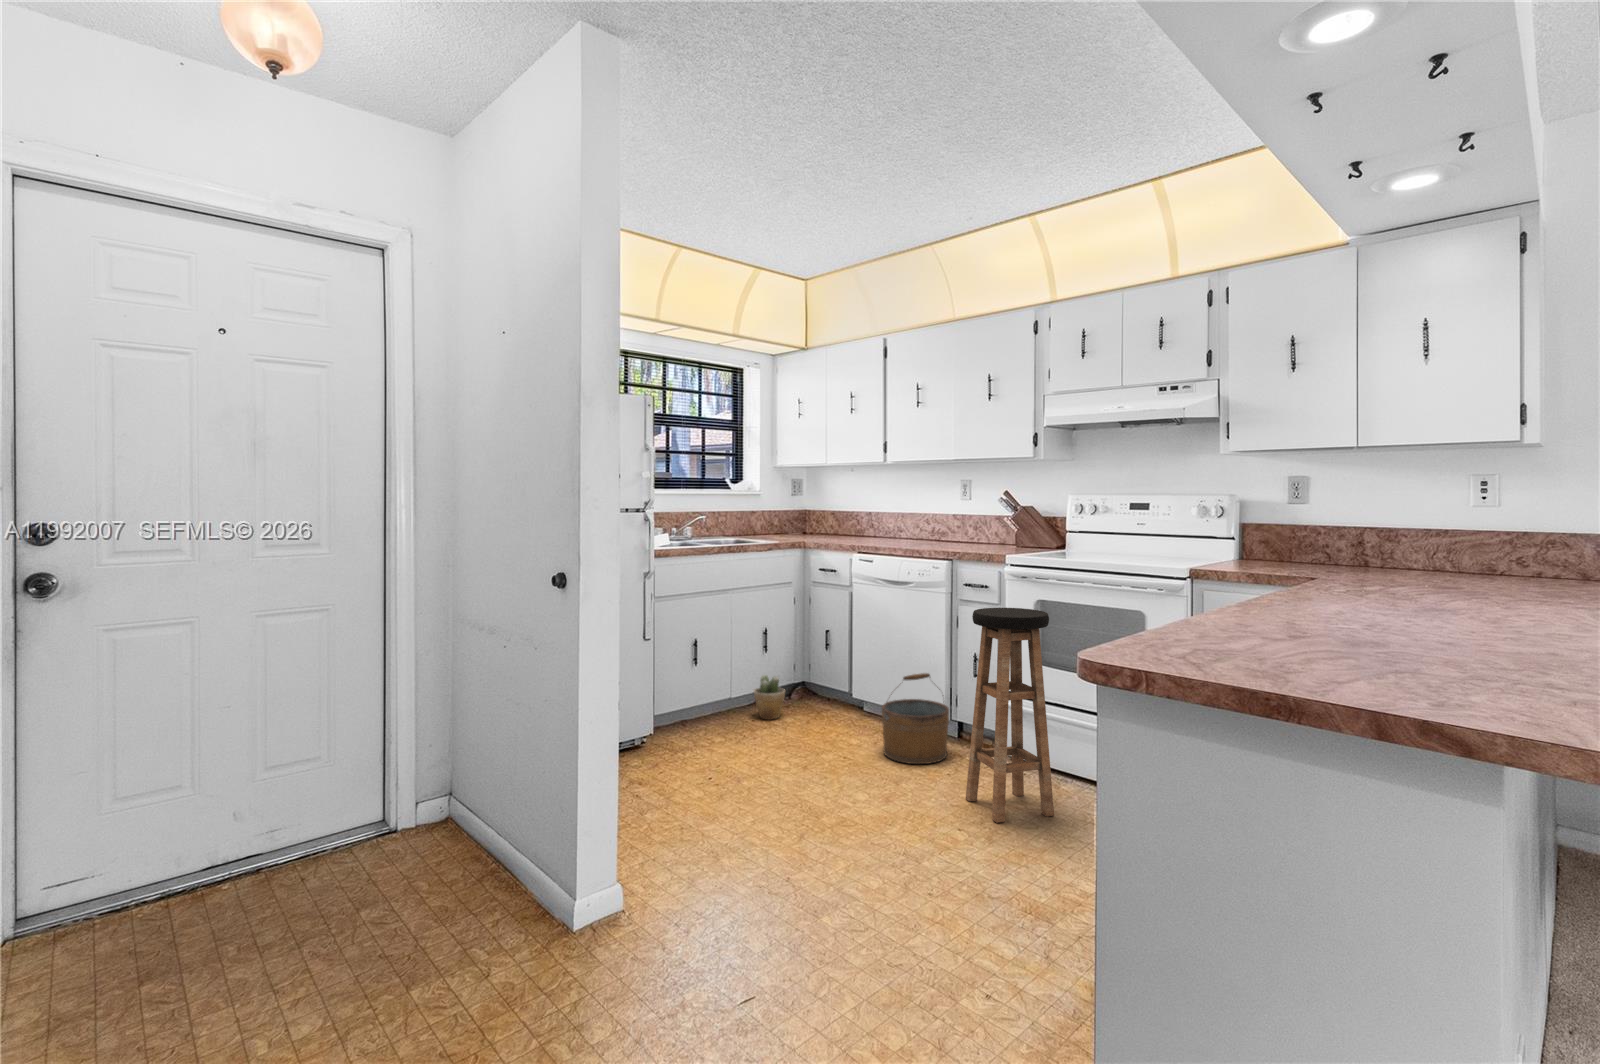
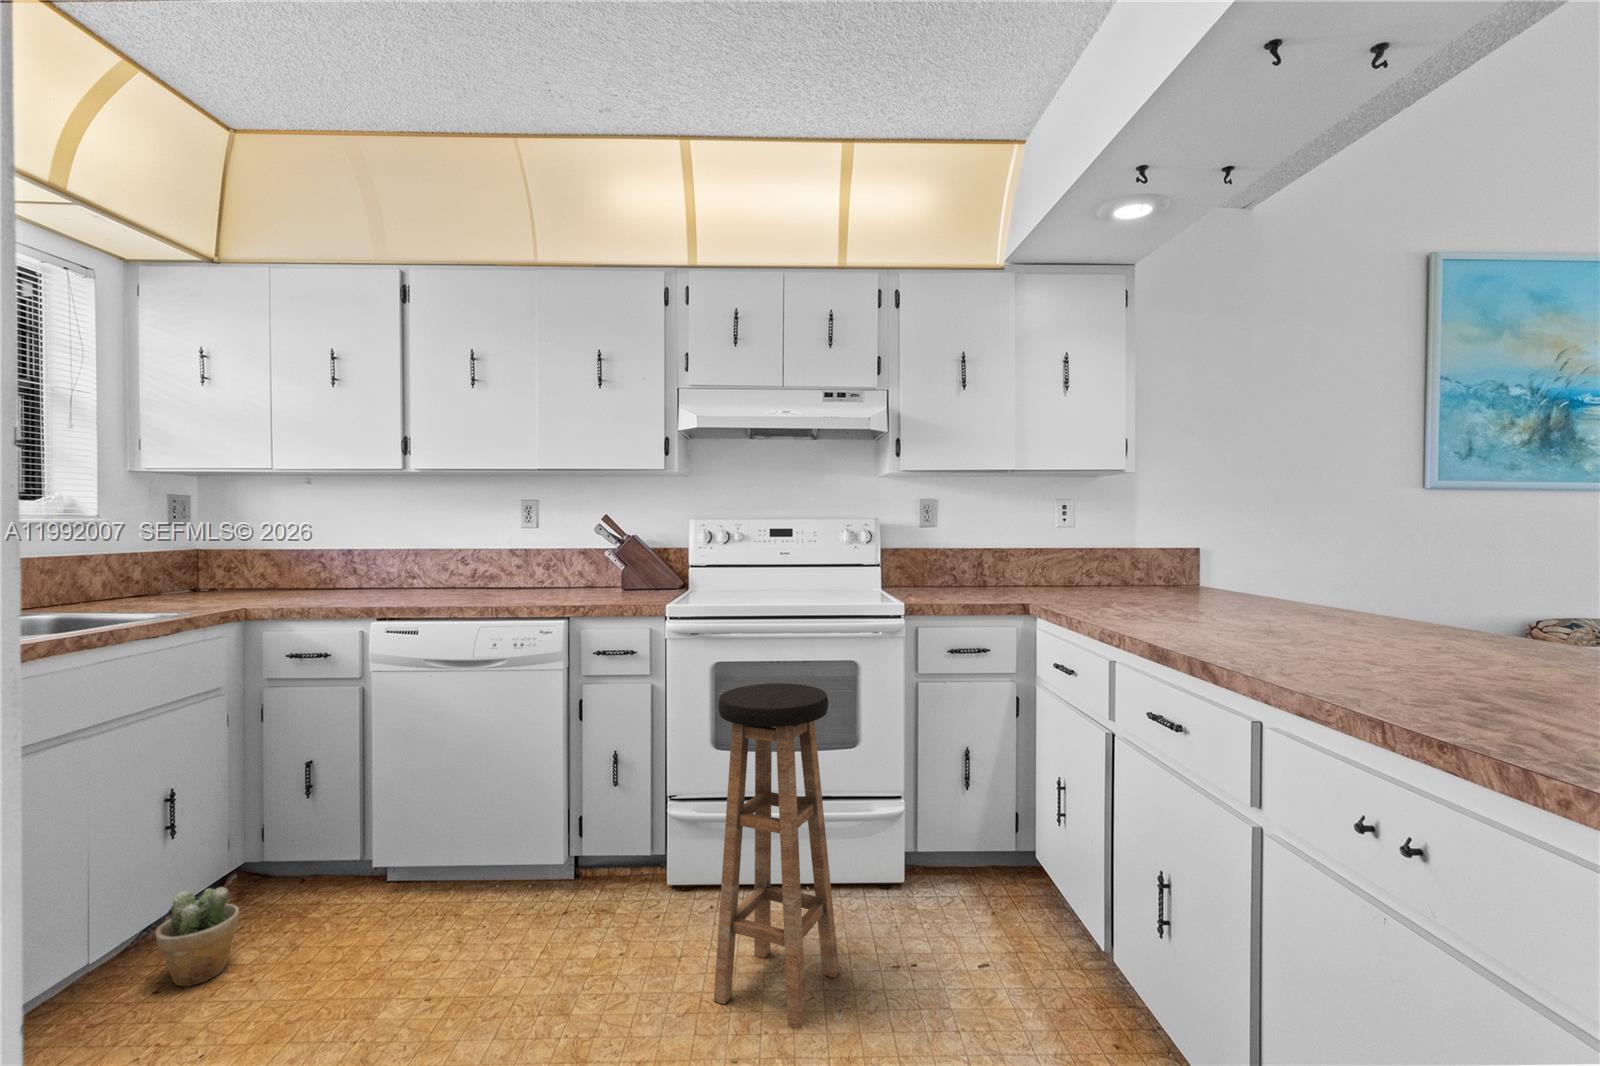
bucket: present [882,673,949,764] -> none [498,804,613,973]

